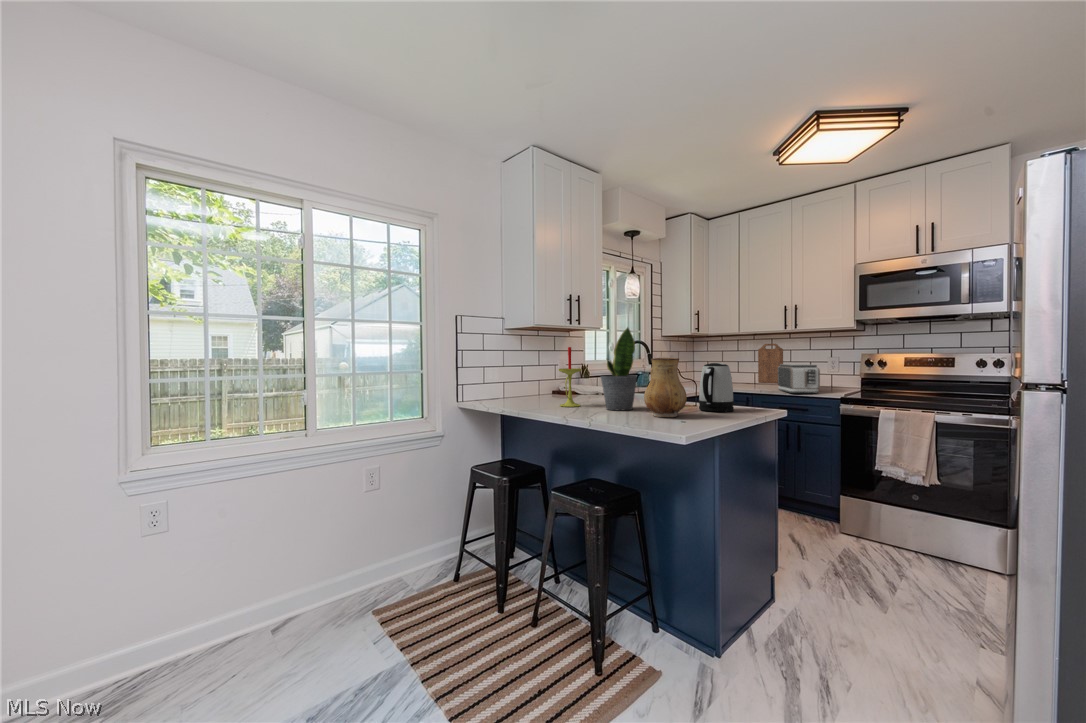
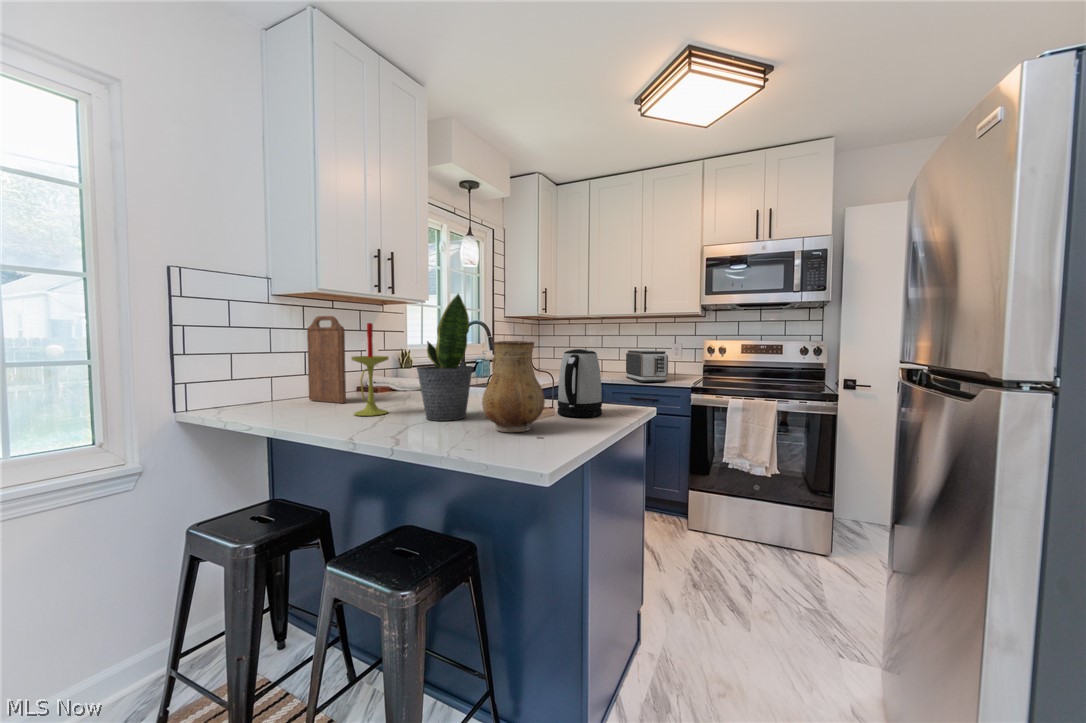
cutting board: present [758,344,783,383] -> present [307,316,346,403]

